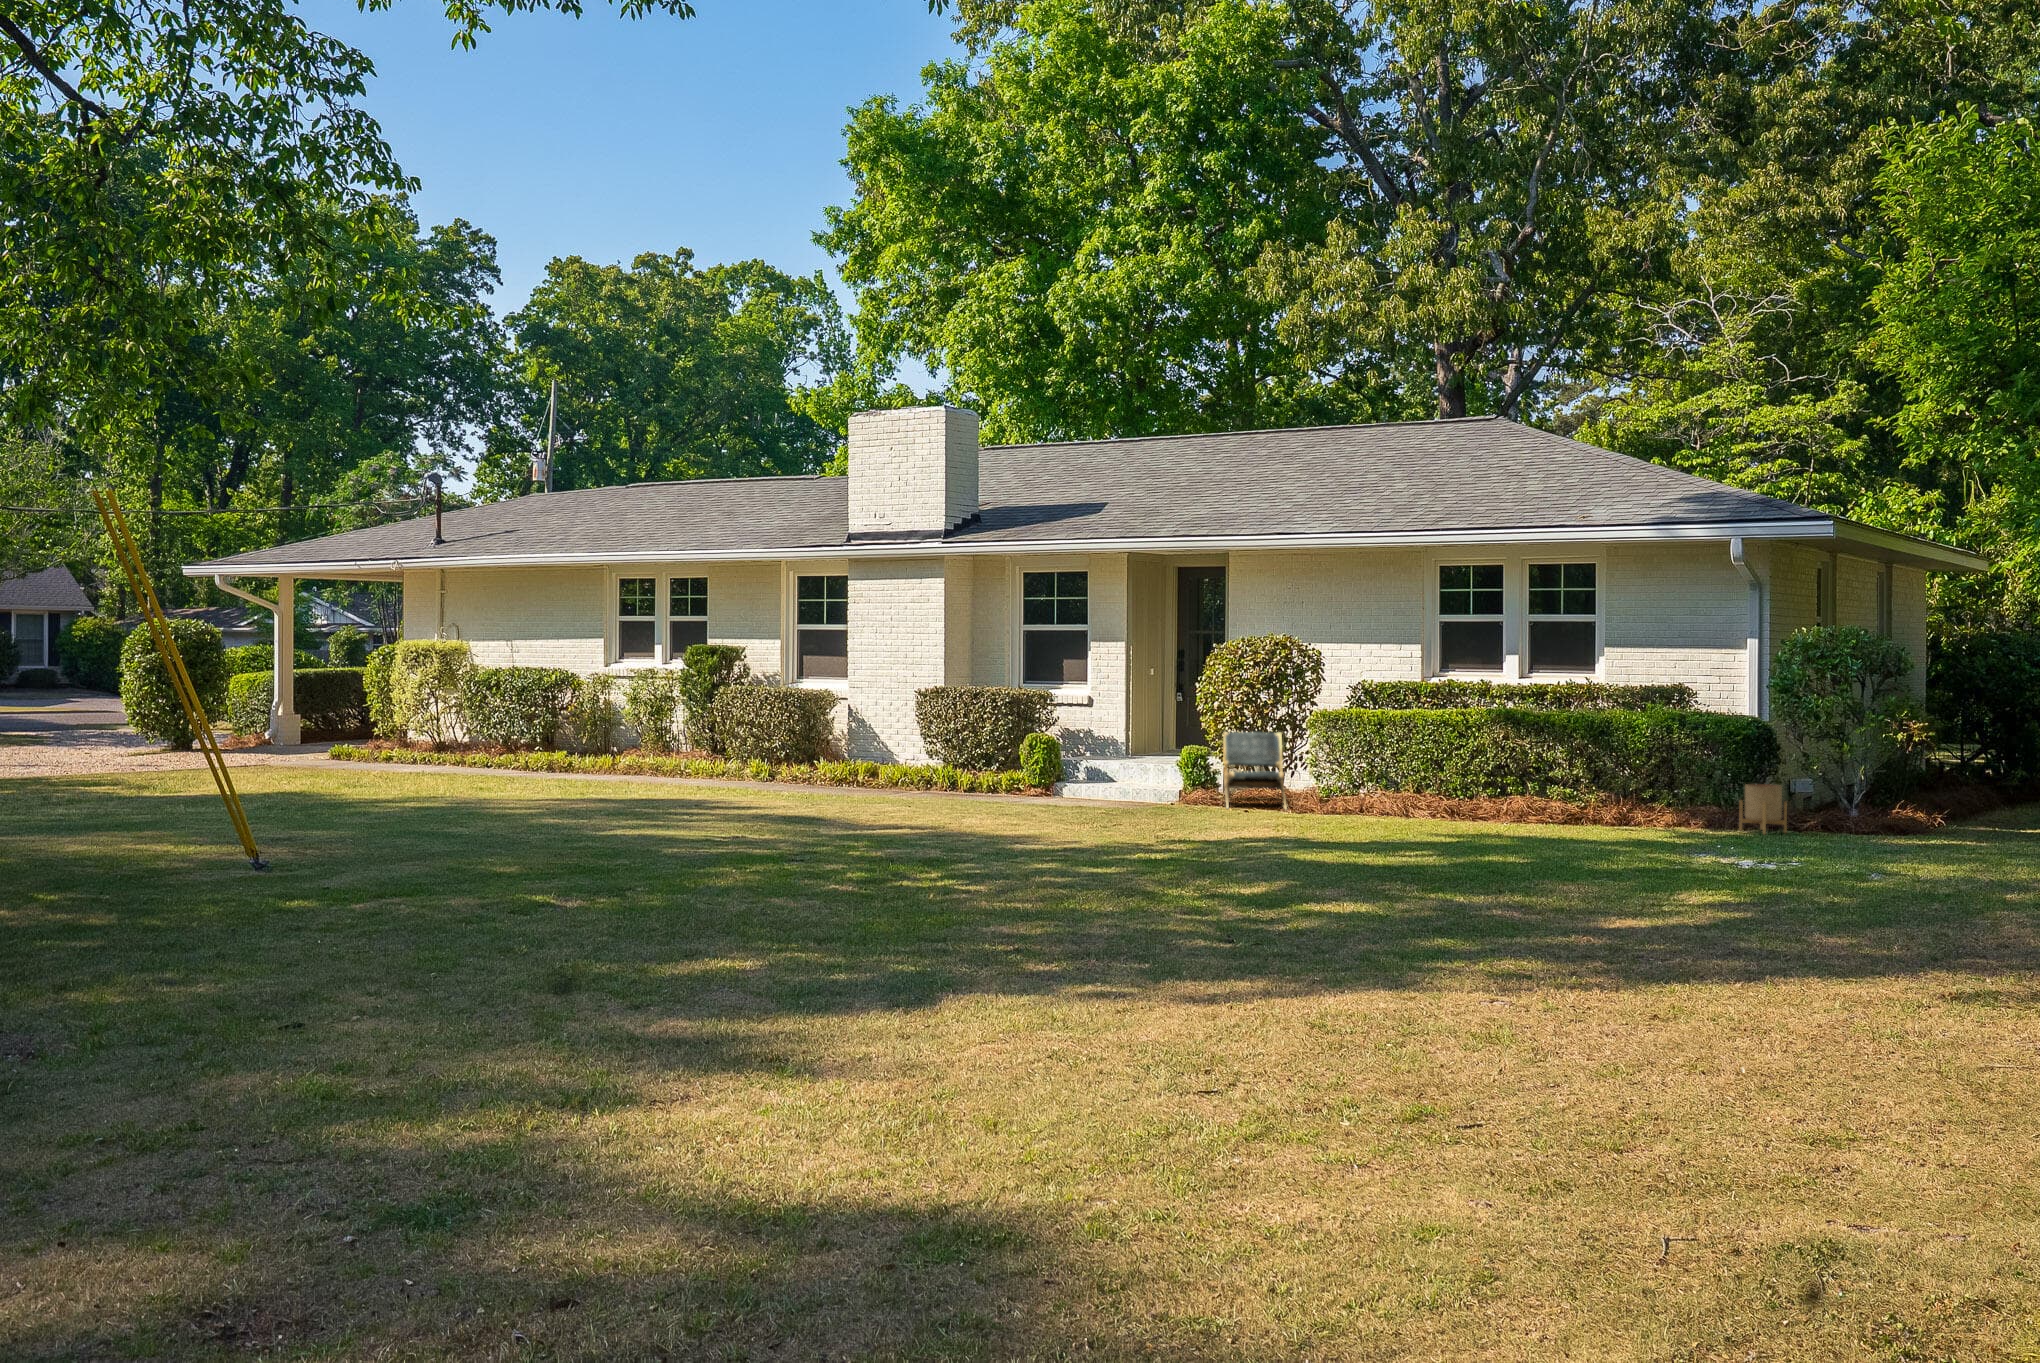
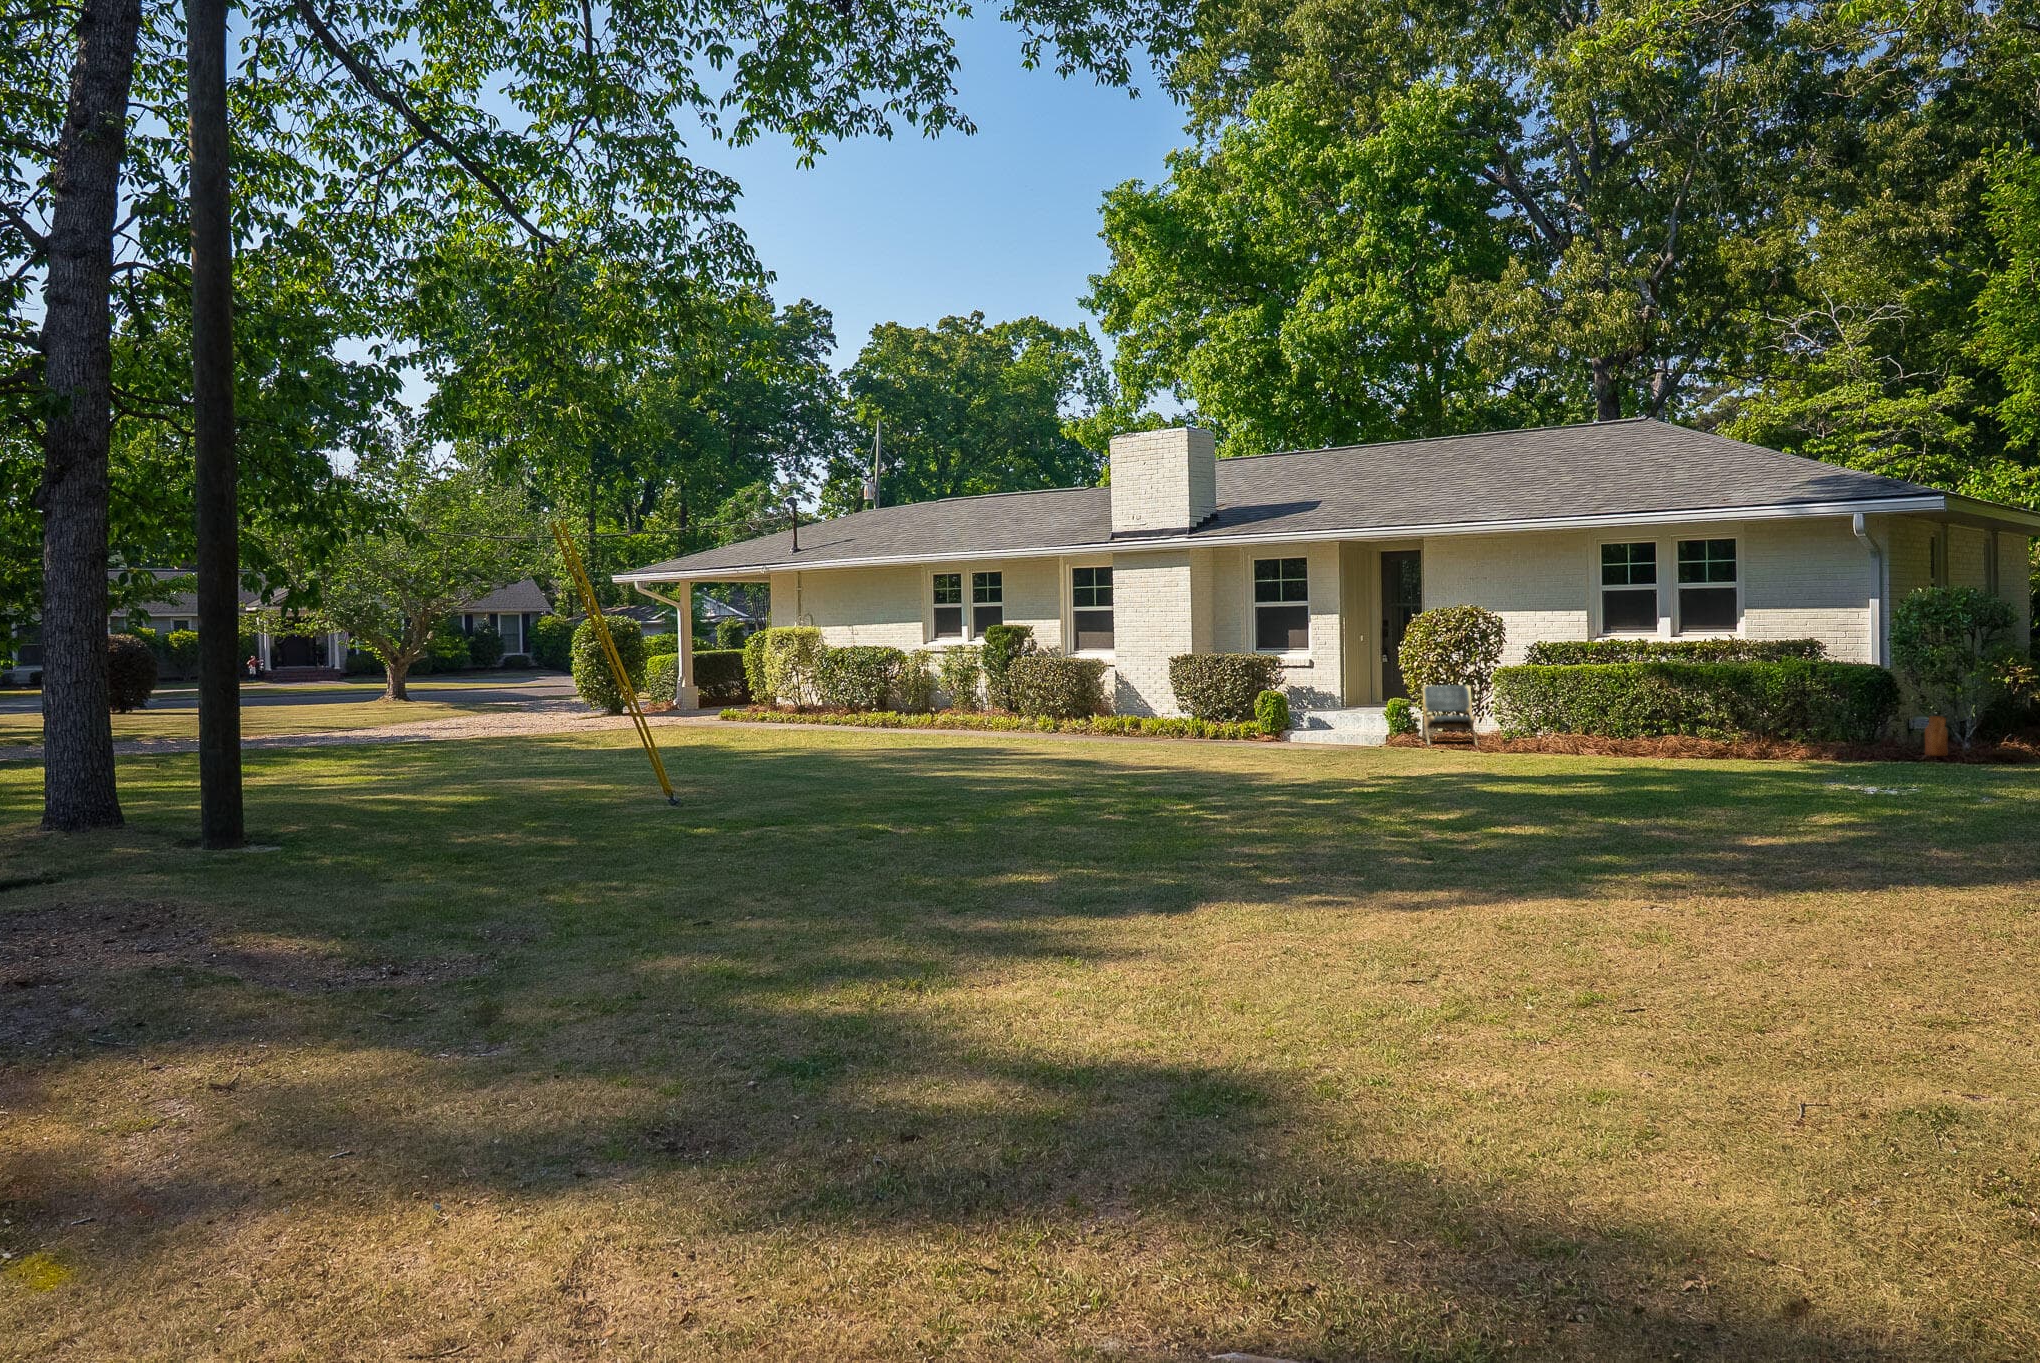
watering can: none [1803,779,1828,828] -> present [1925,716,1948,756]
planter: present [1739,784,1787,834] -> none [1868,720,1910,760]

